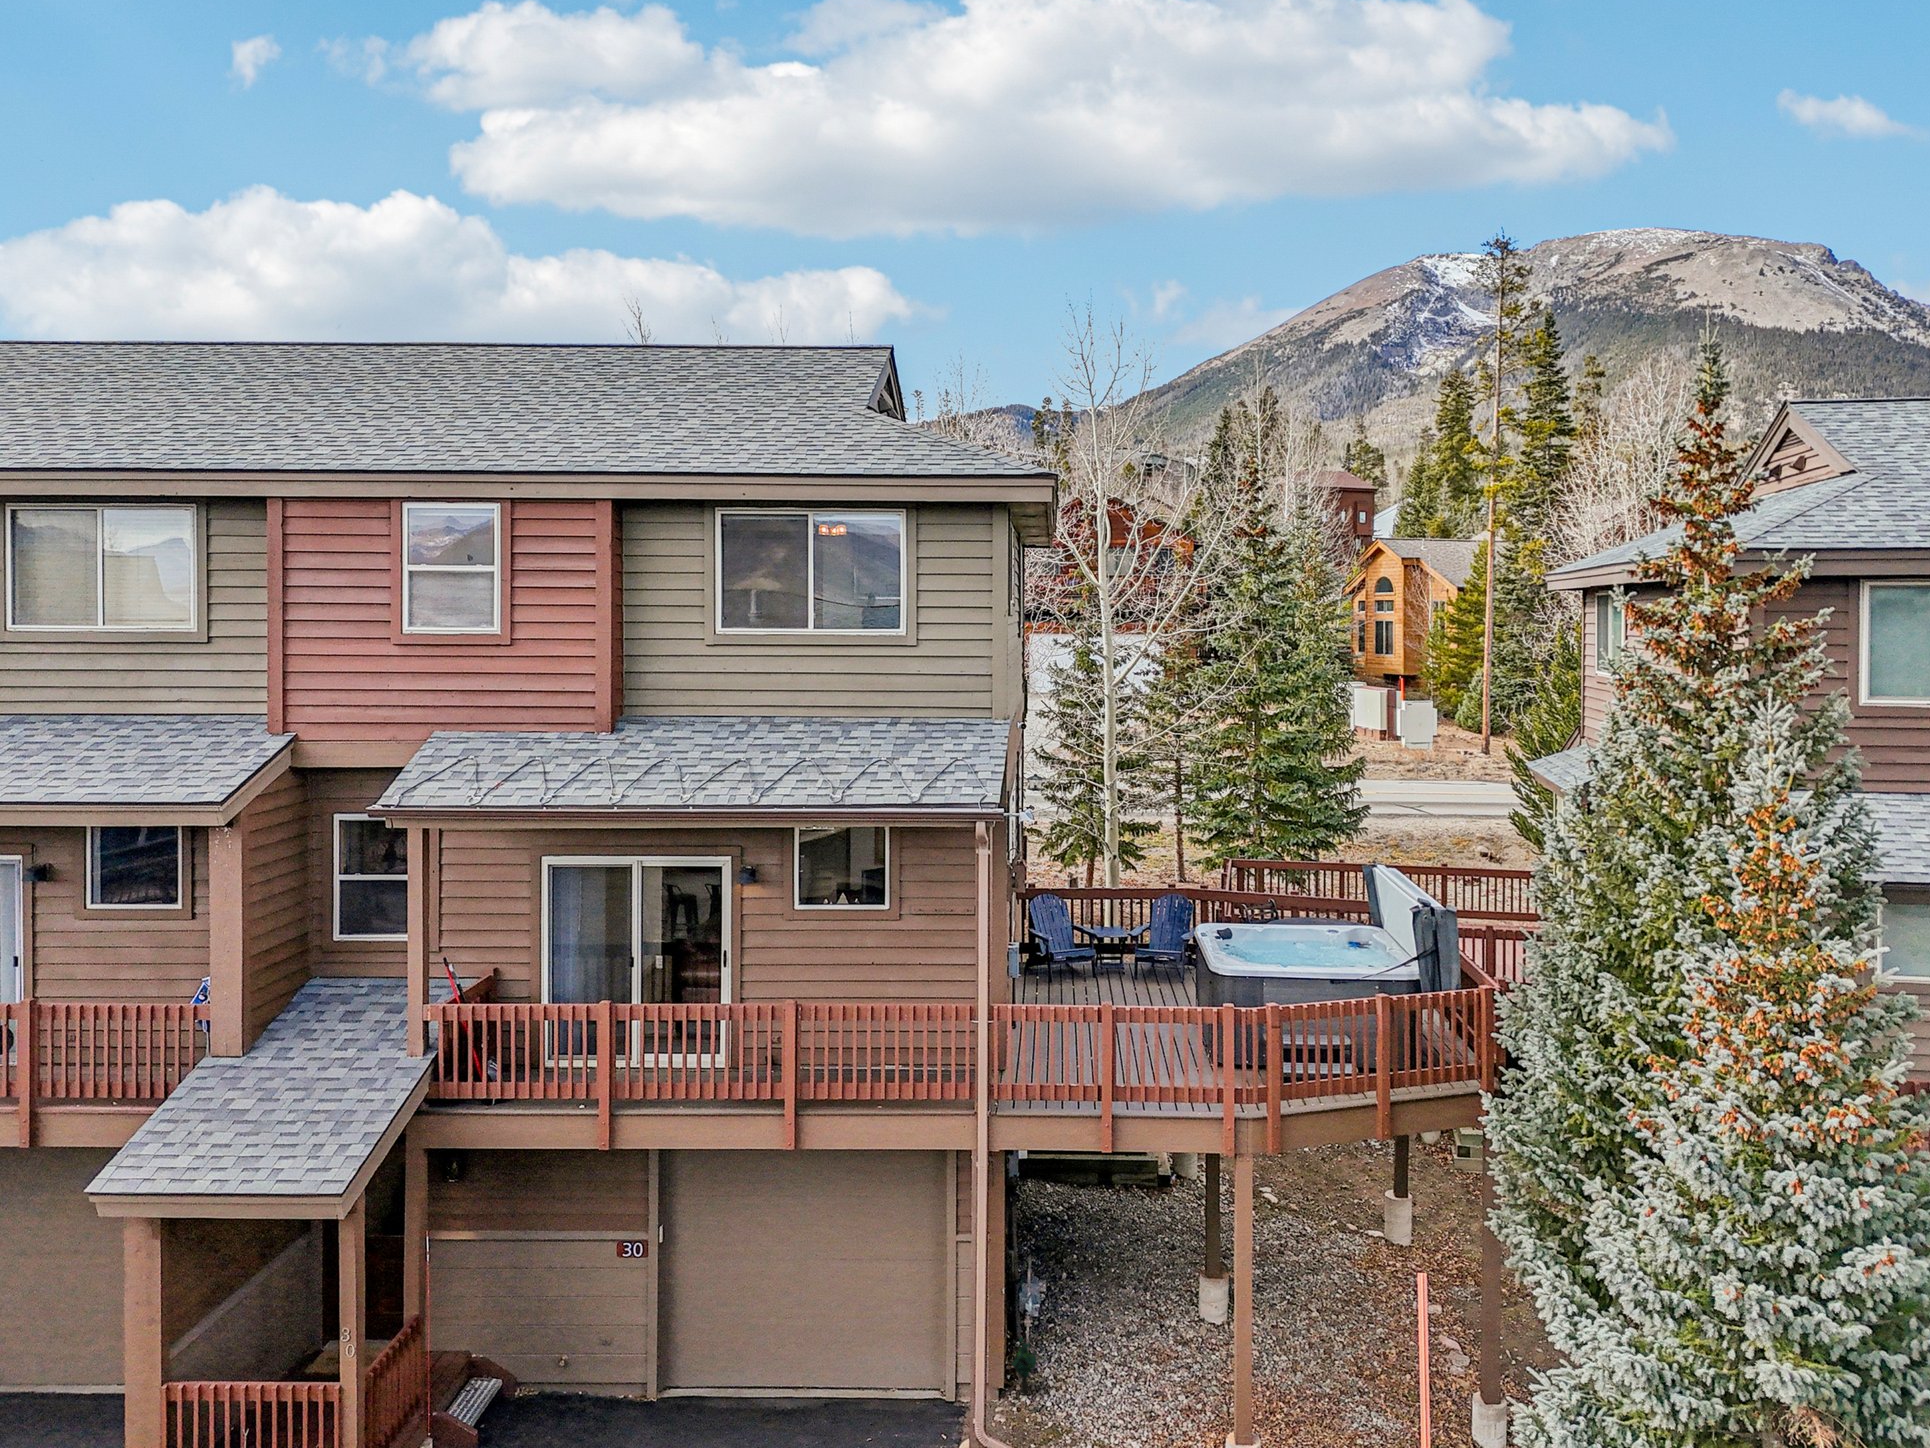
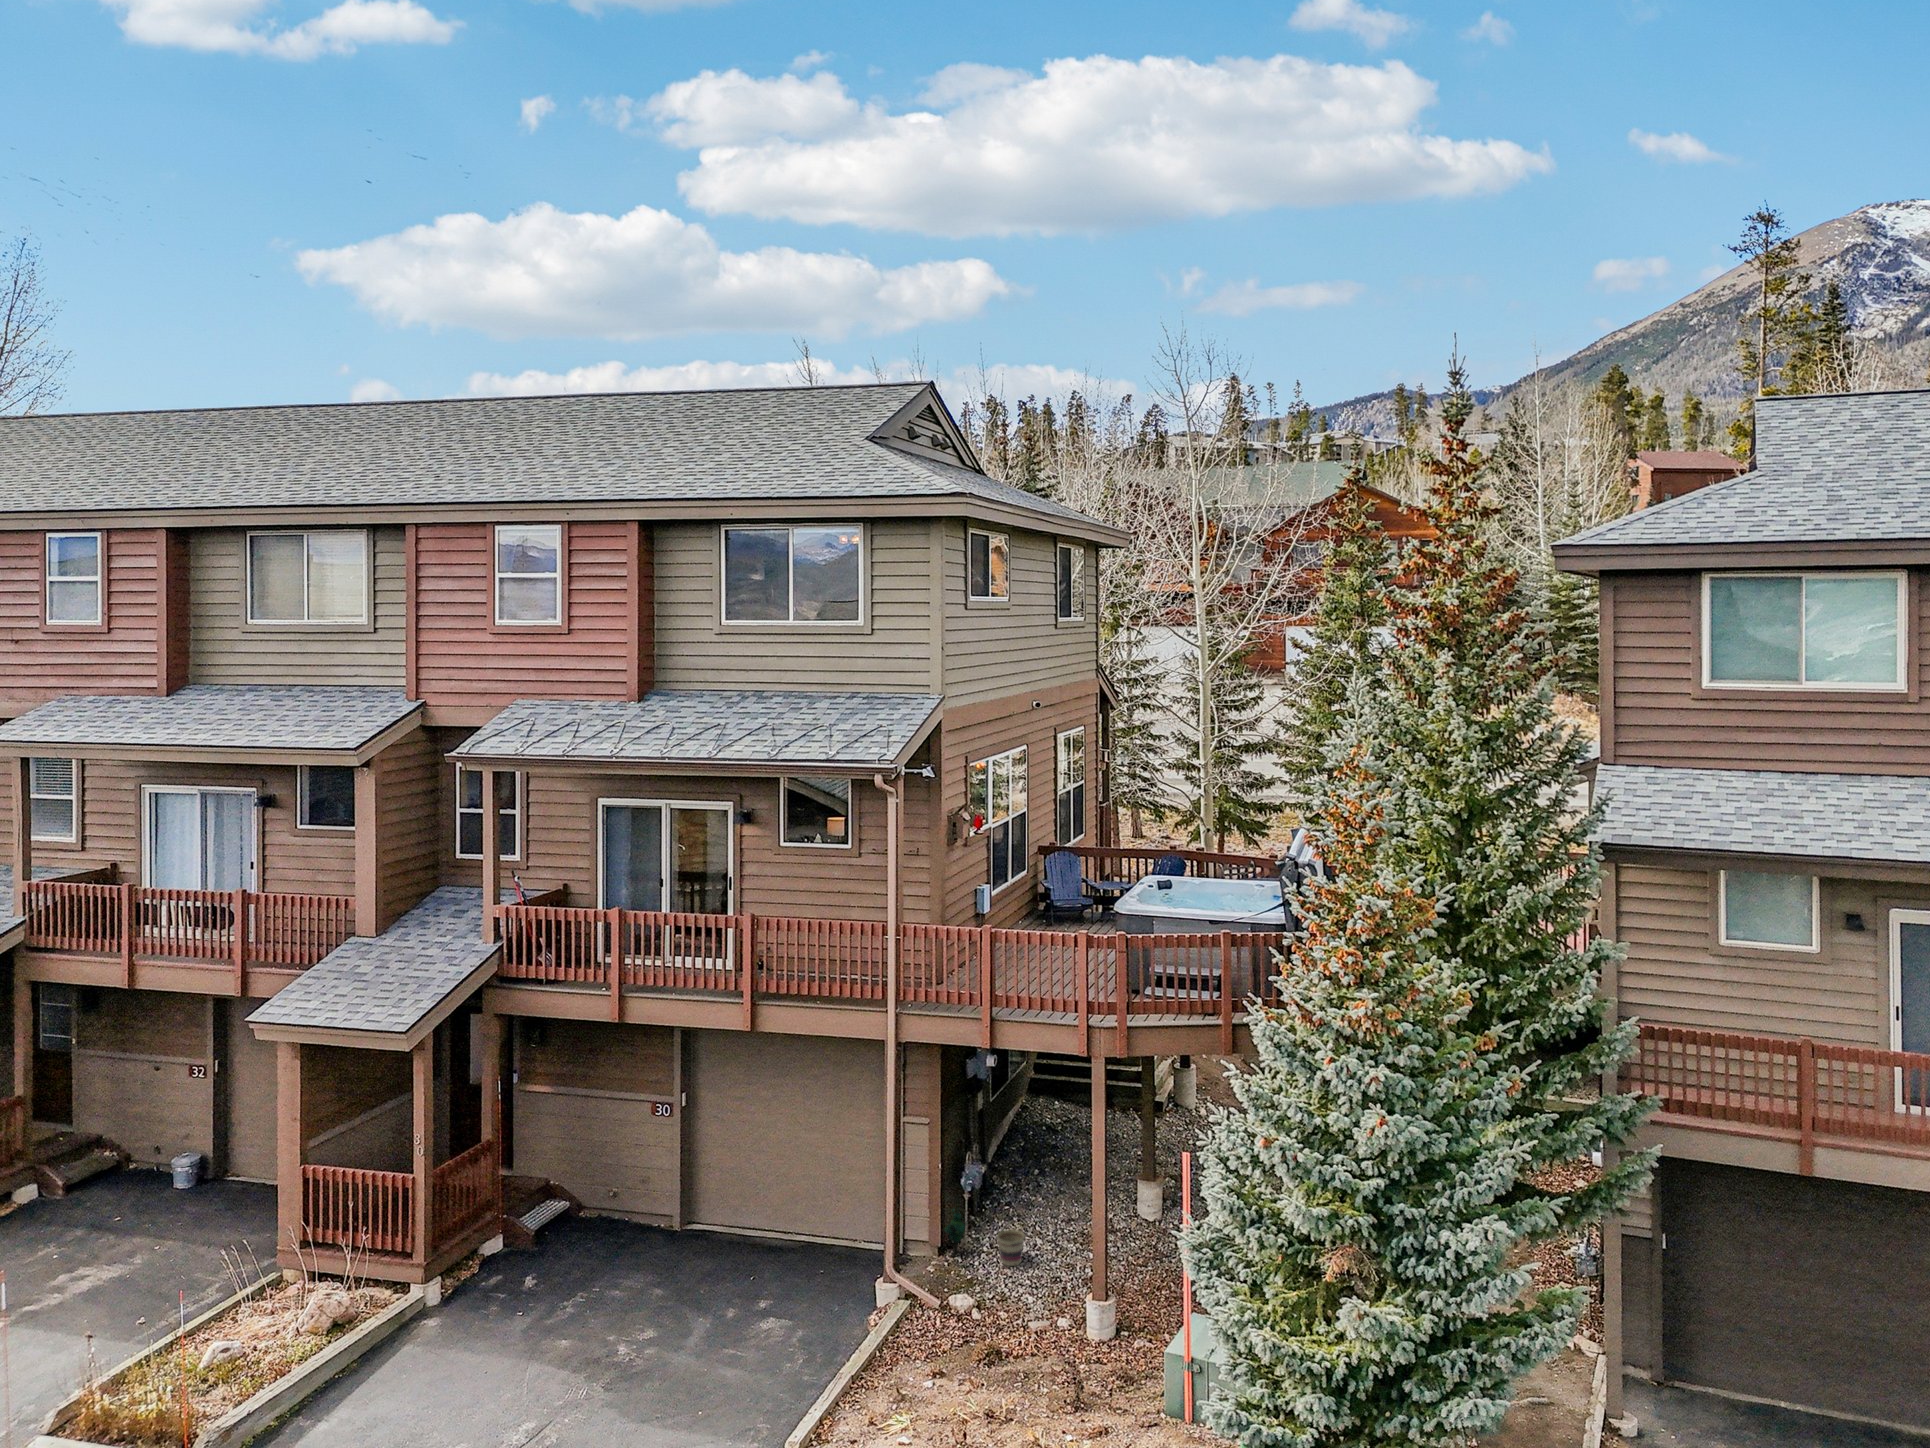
basket: none [1077,1355,1110,1400] -> present [997,1230,1025,1266]

